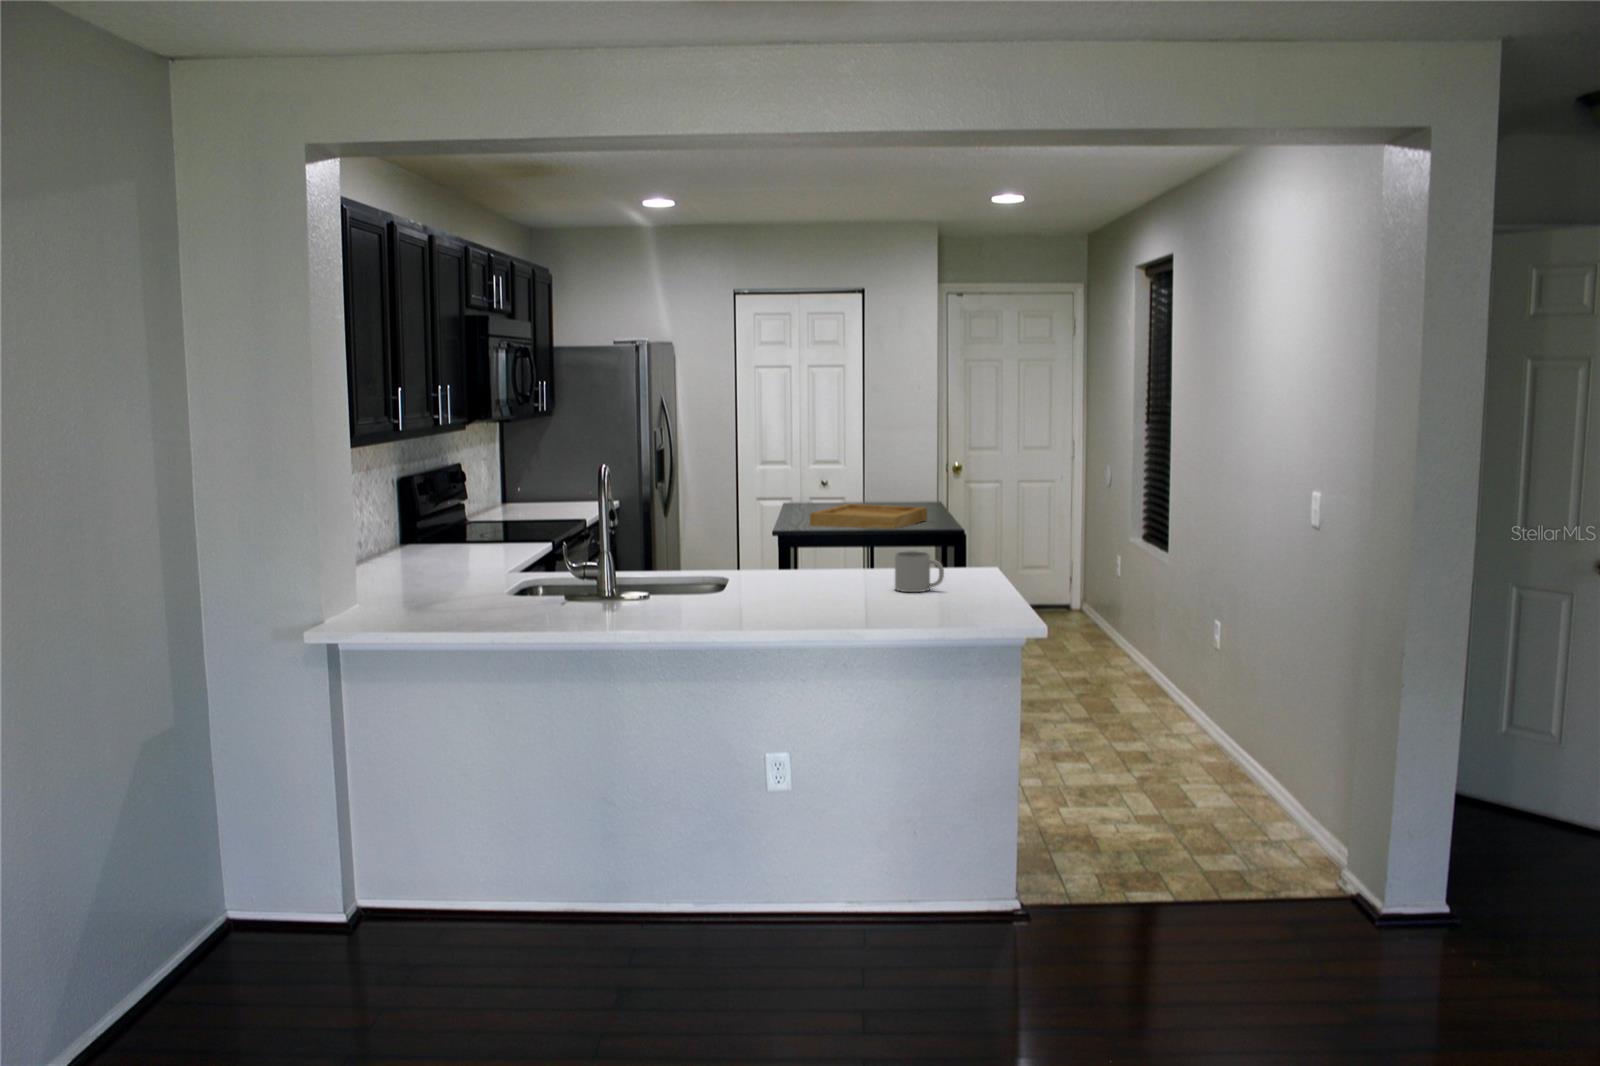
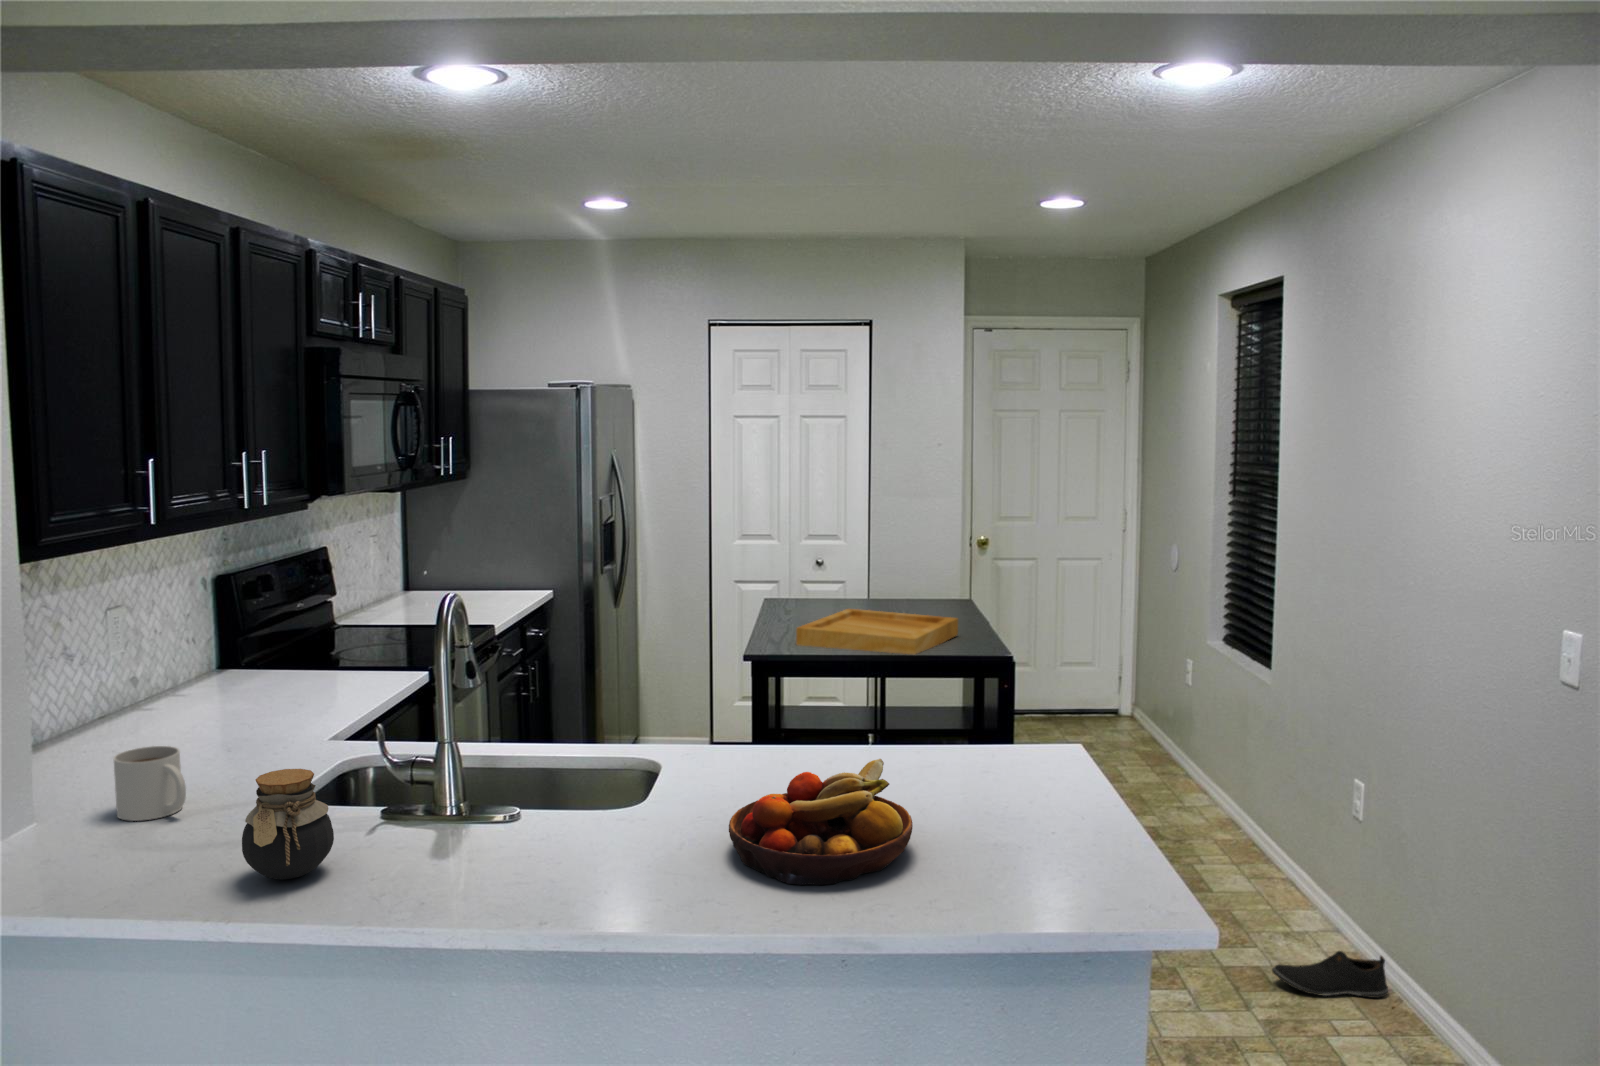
mug: present [895,551,944,592] -> present [114,746,186,821]
jar: none [499,558,550,619] -> present [242,769,334,879]
fruit bowl: none [777,558,884,617] -> present [729,759,913,885]
shoe: none [1148,732,1228,763] -> present [1272,951,1388,998]

